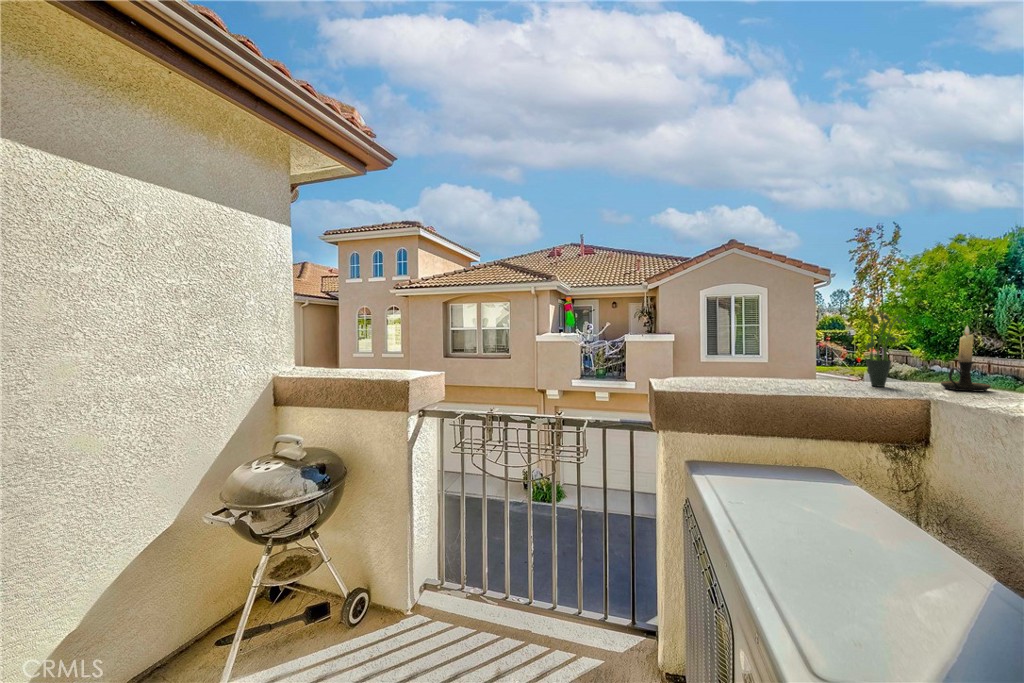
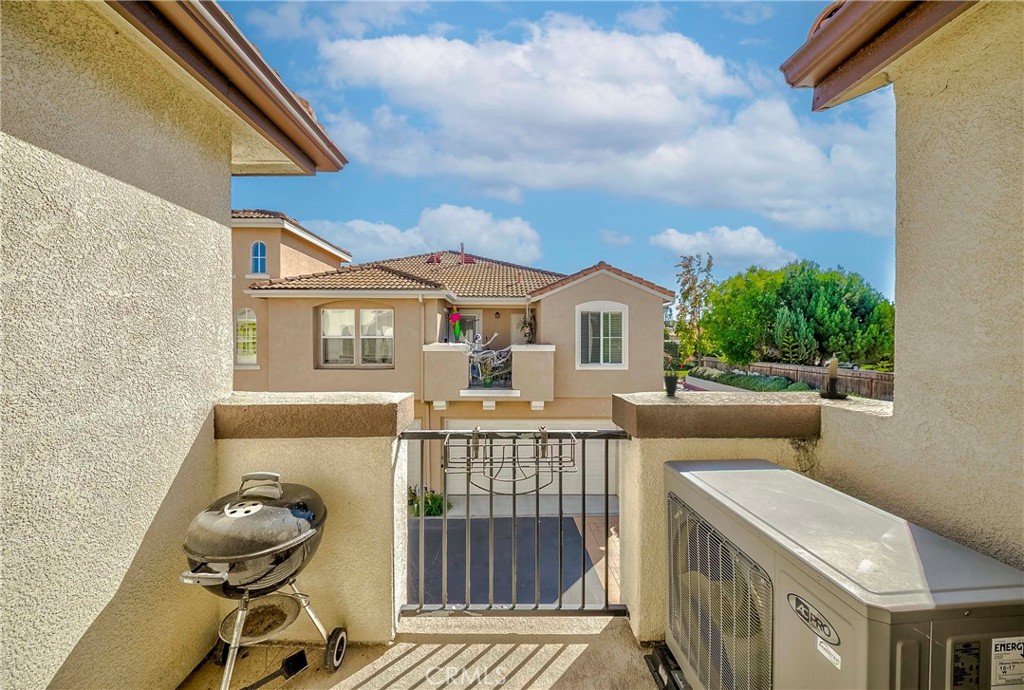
potted plant: present [866,314,905,387] -> present [663,342,686,396]

